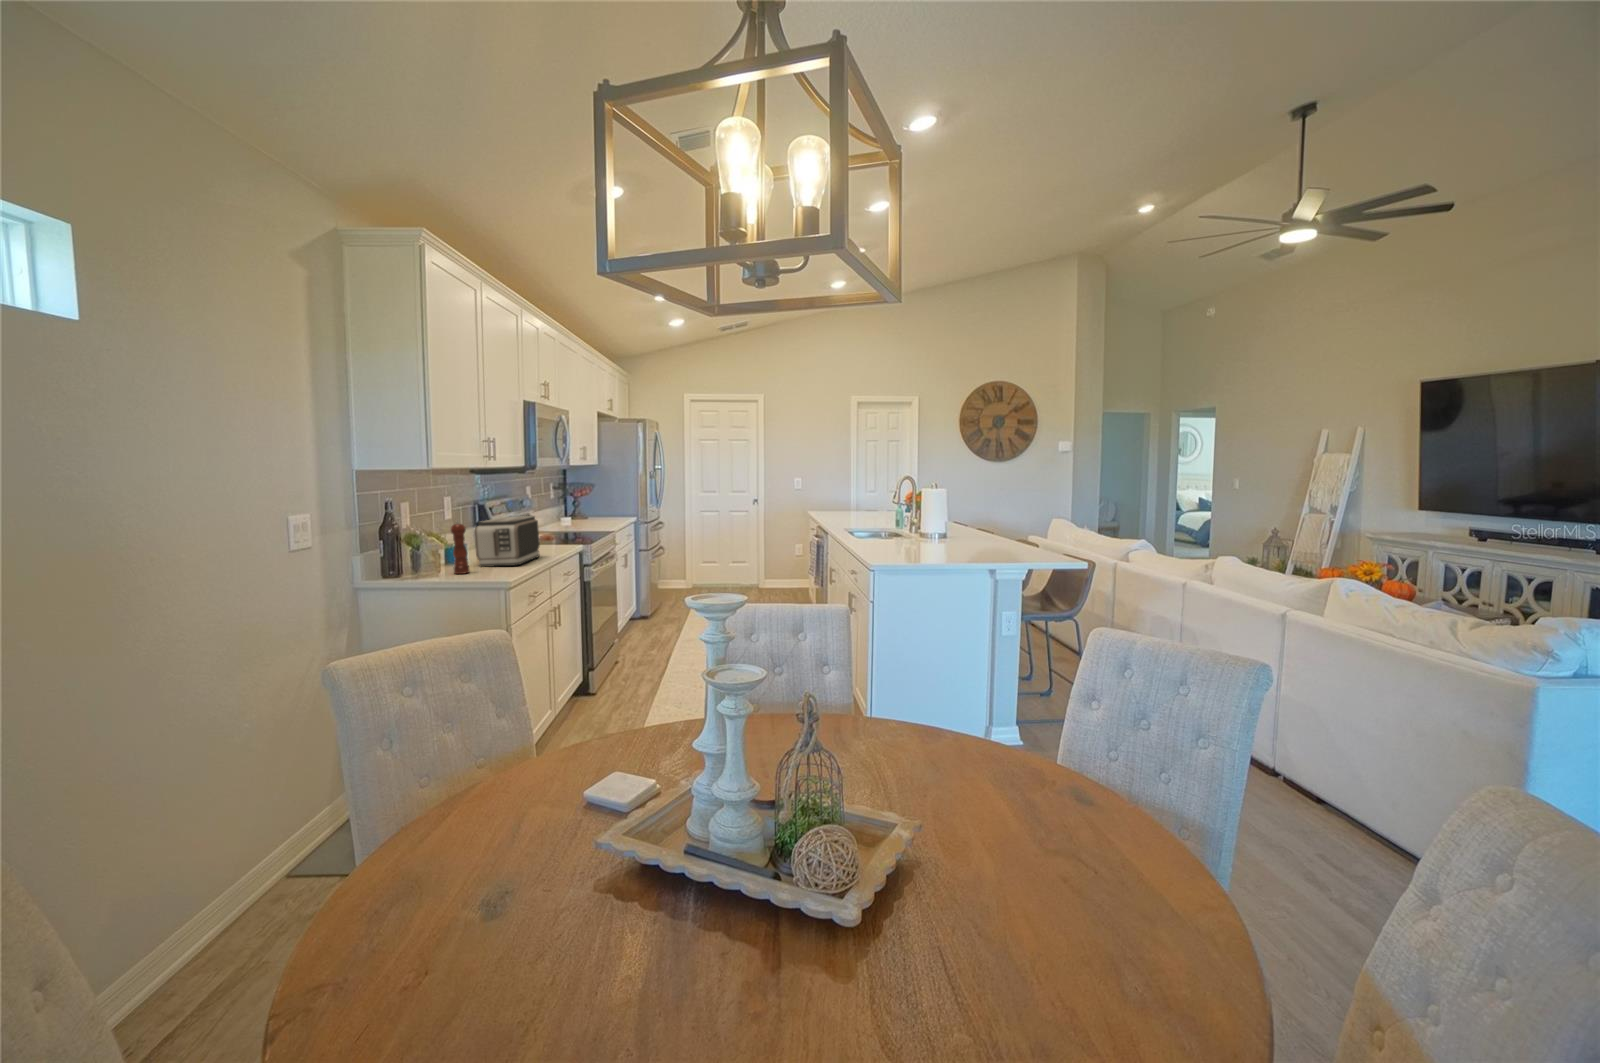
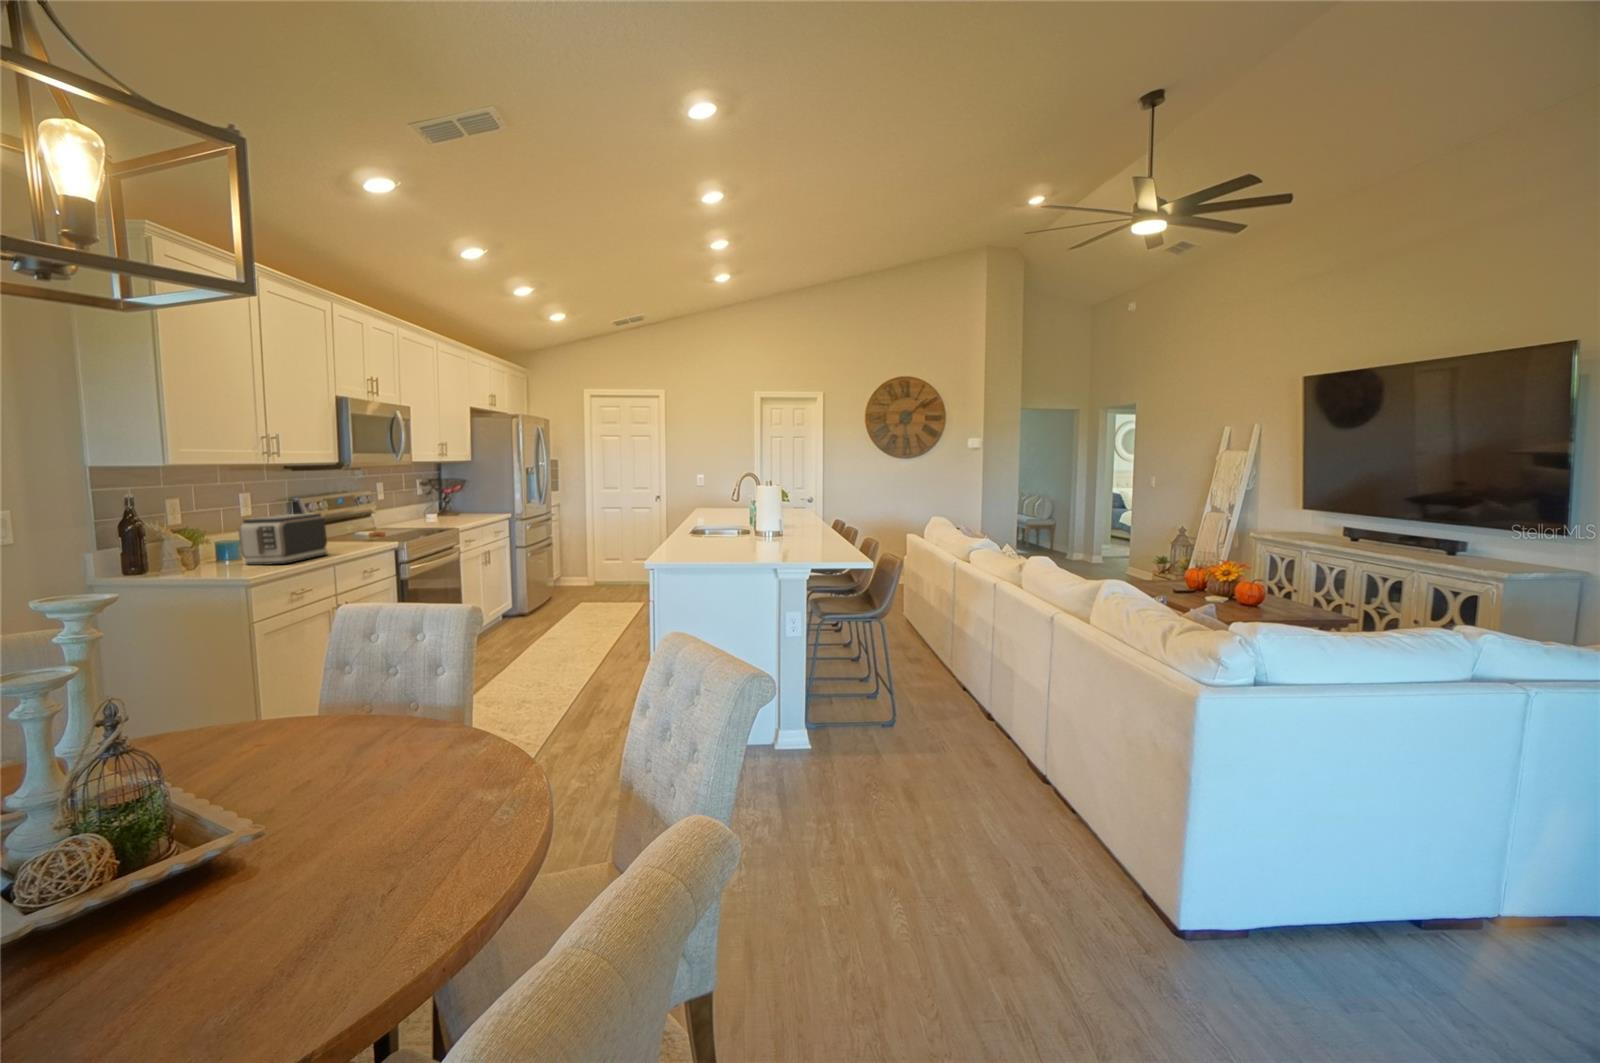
pepper mill: present [451,520,469,574] -> none [197,517,221,573]

